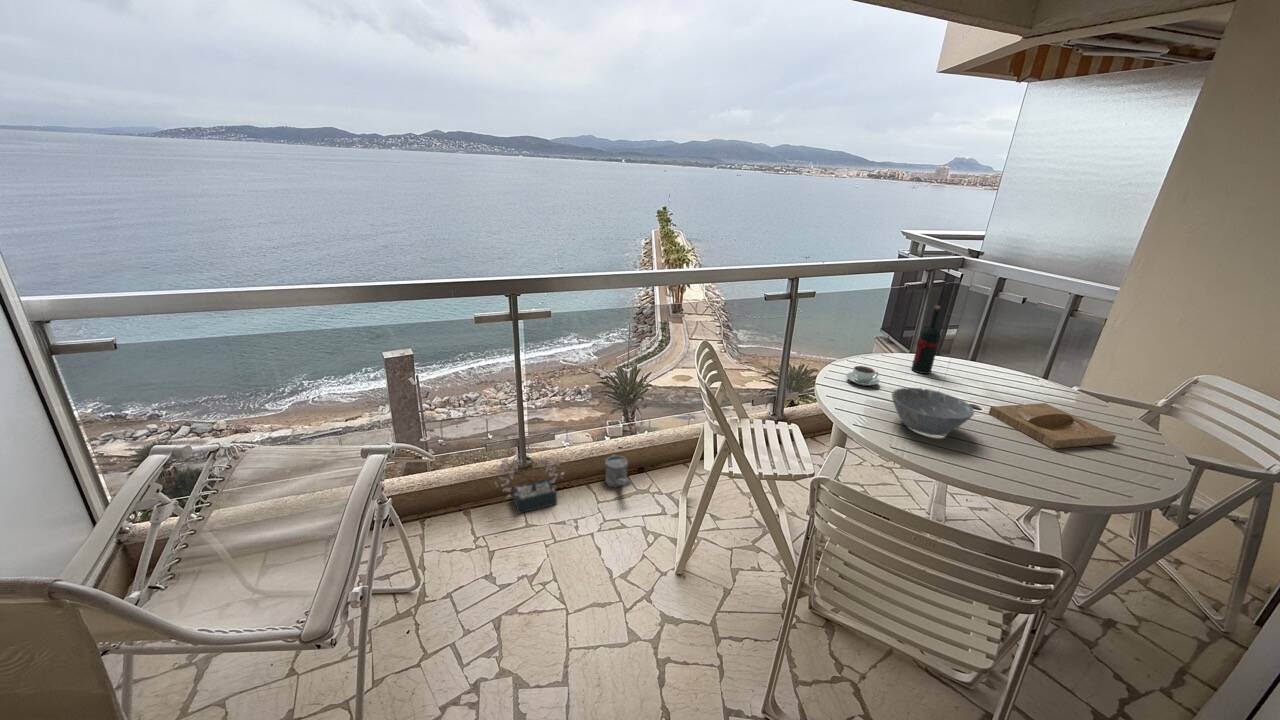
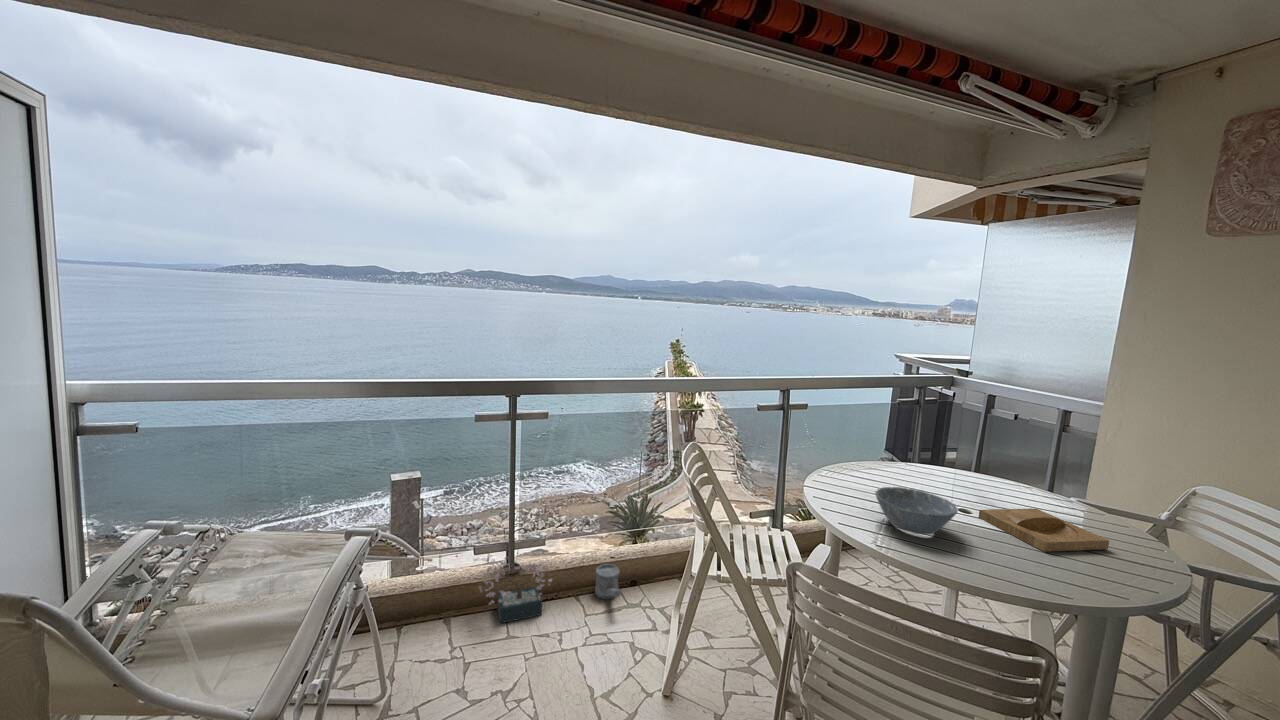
wine bottle: present [912,306,940,374] -> none [901,411,926,479]
coffee cup: present [846,366,880,386] -> none [834,468,868,488]

